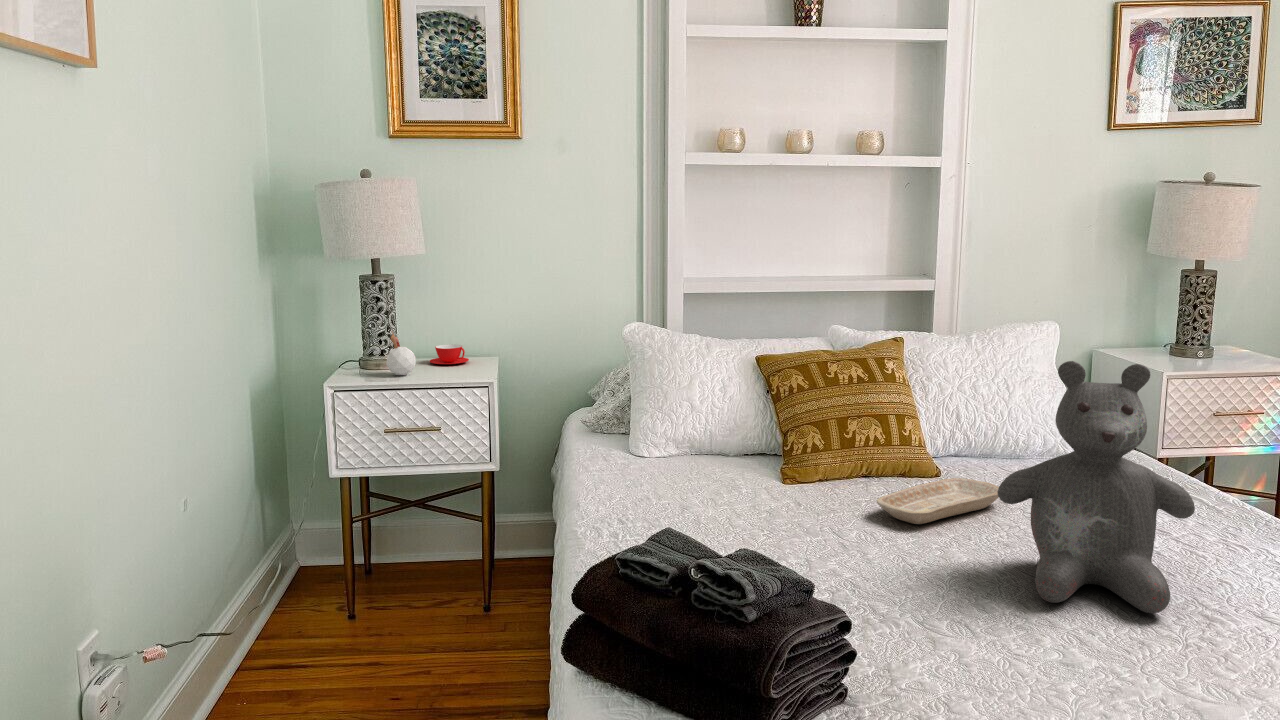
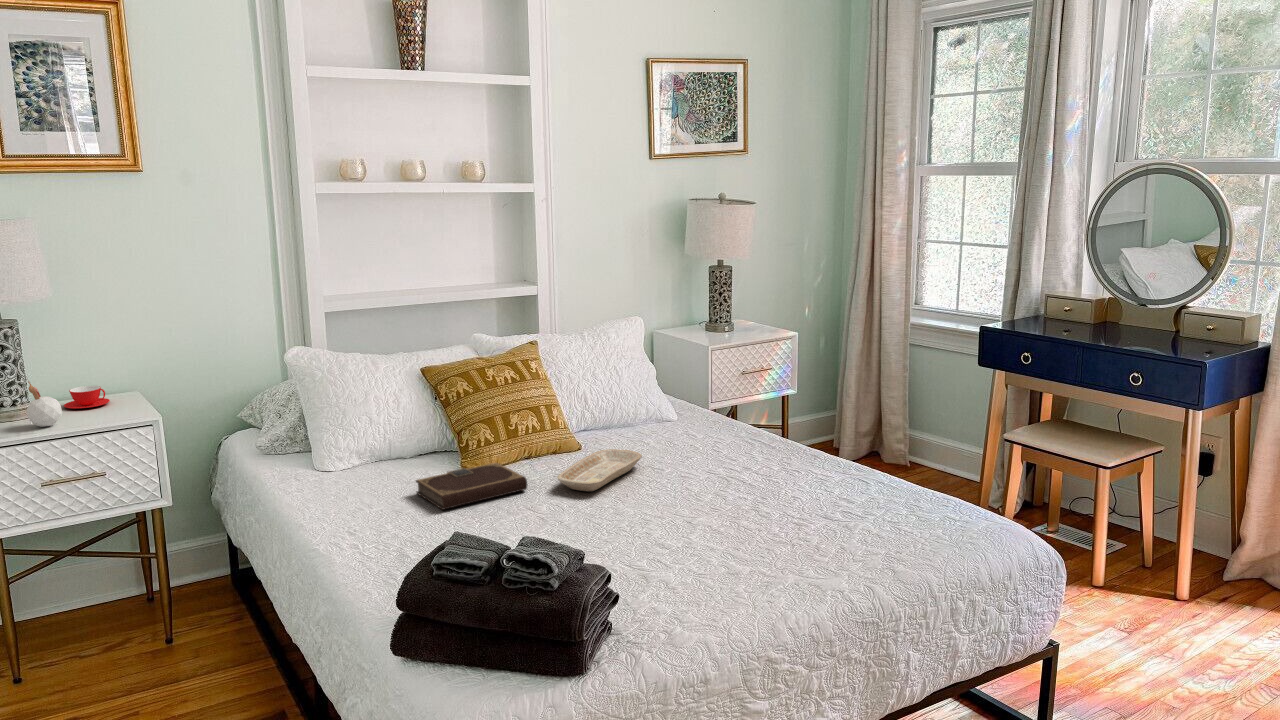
teddy bear: present [997,361,1195,614] -> none [659,356,784,532]
notebook: none [712,472,839,514] -> present [416,463,527,510]

